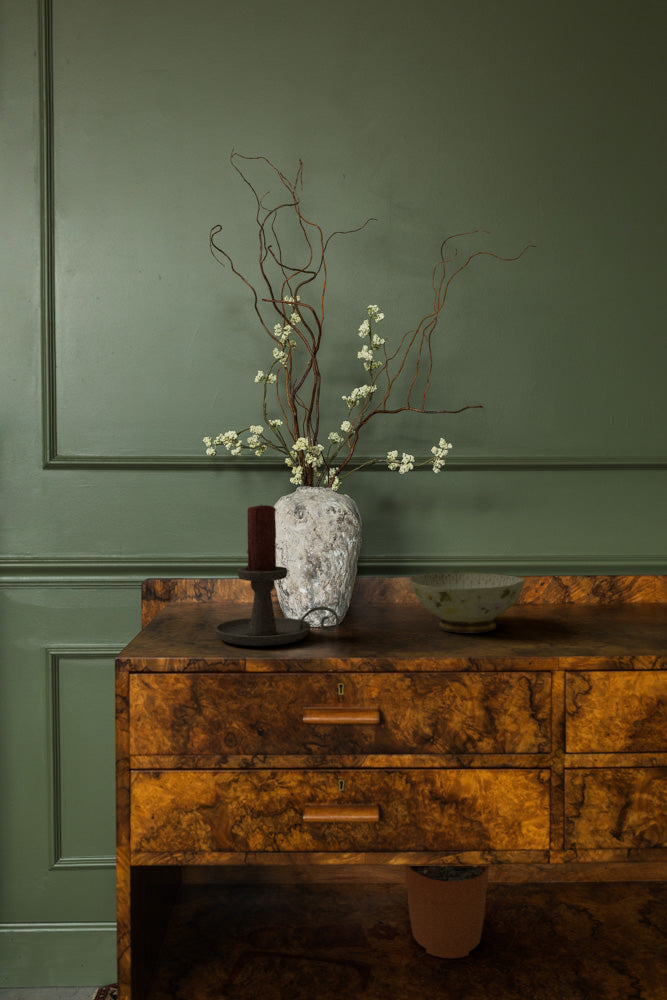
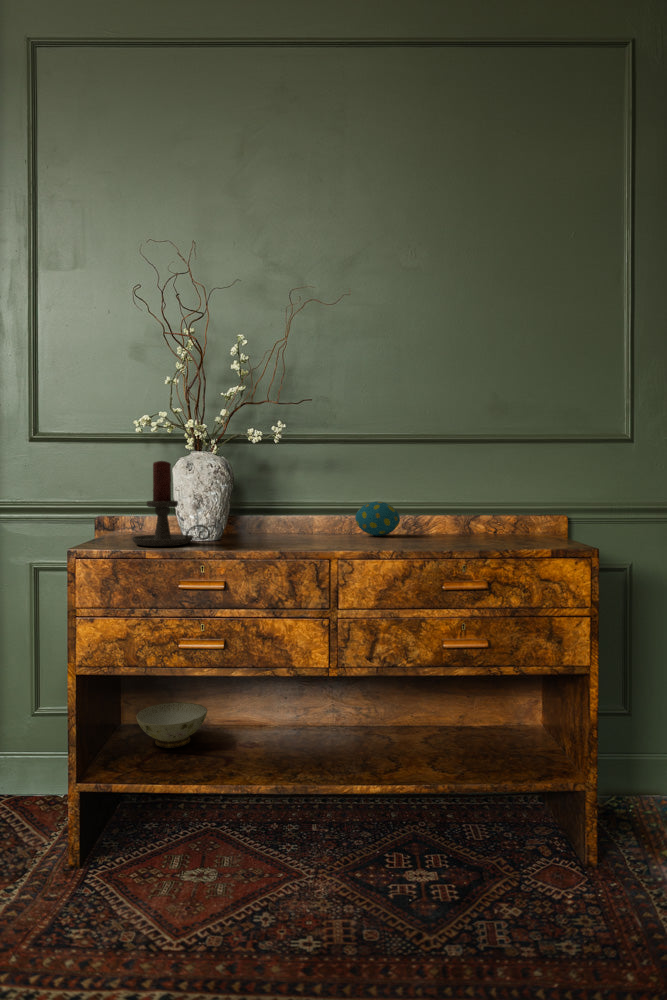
decorative egg: none [537,558,608,610] -> present [355,501,400,536]
ceramic bowl: present [409,571,525,633] -> present [136,702,207,748]
plant pot: present [405,865,490,958] -> none [260,666,315,753]

